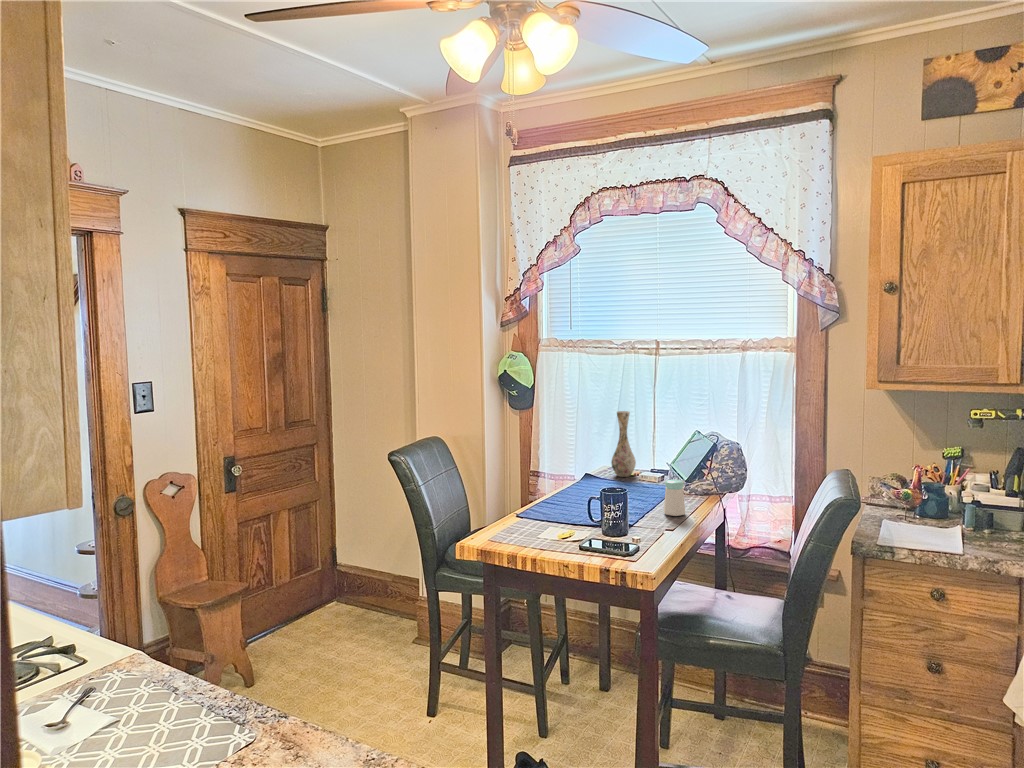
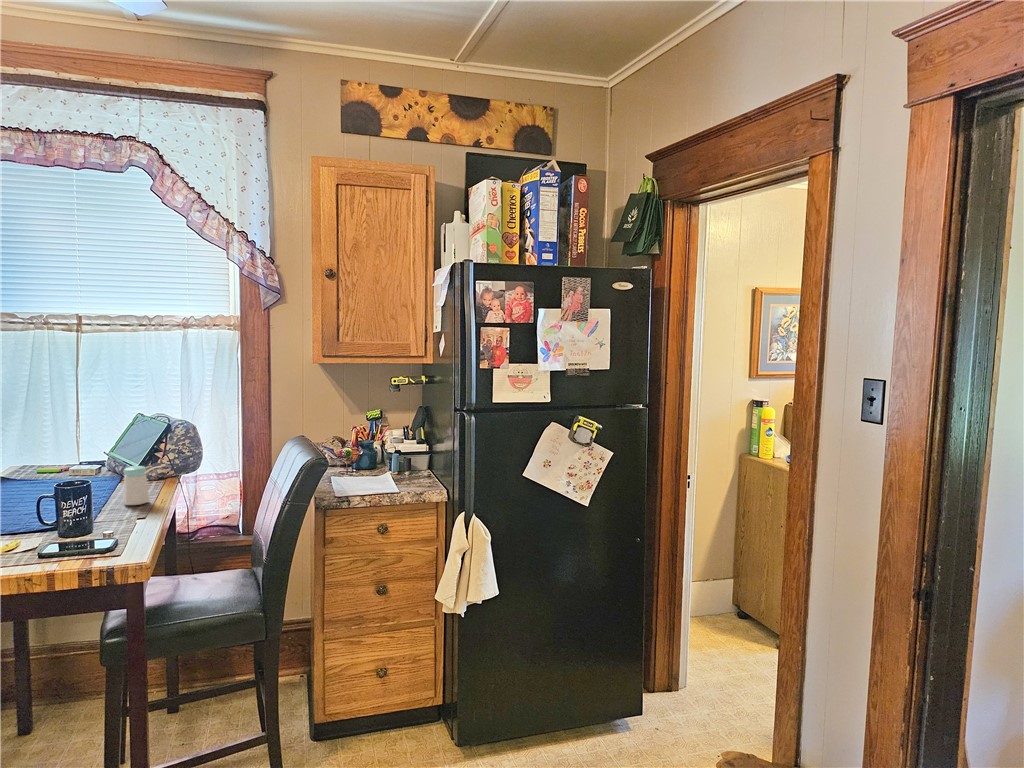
vase: present [611,411,636,477] -> none [28,398,63,476]

